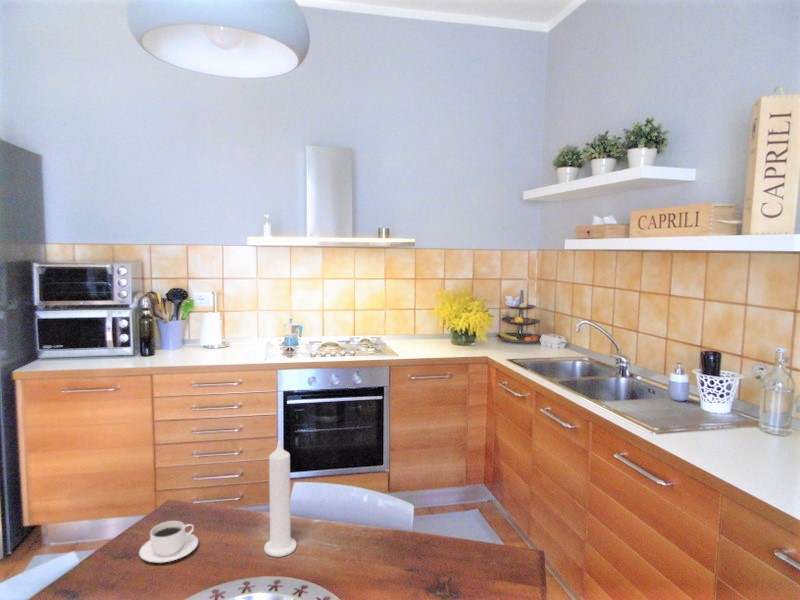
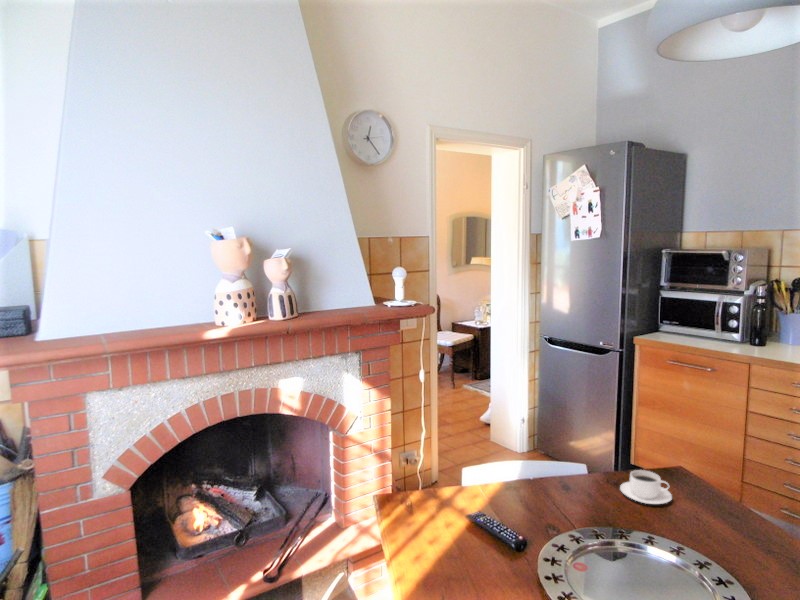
candle: present [264,440,296,557] -> none [723,432,764,557]

